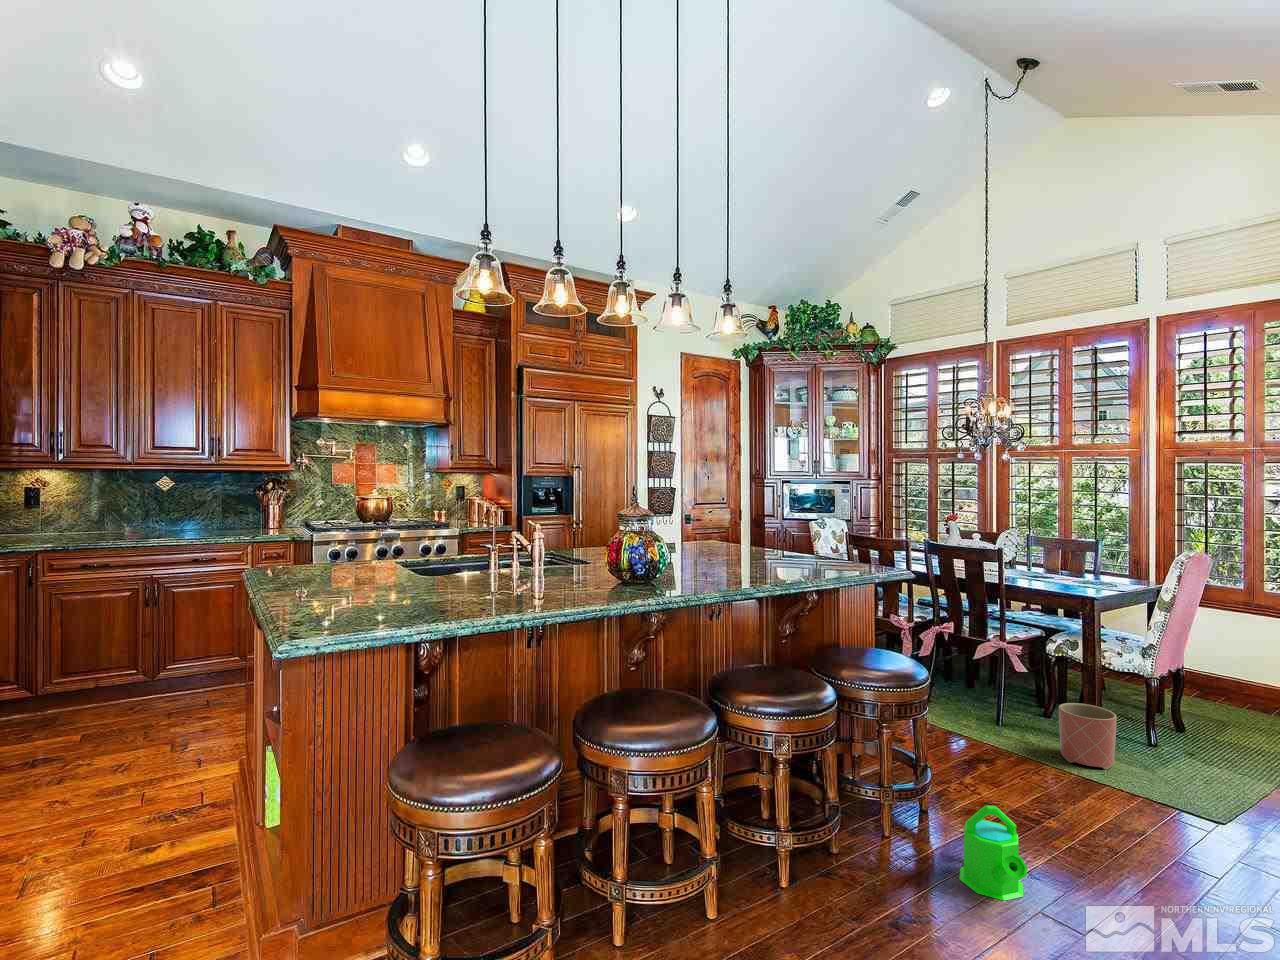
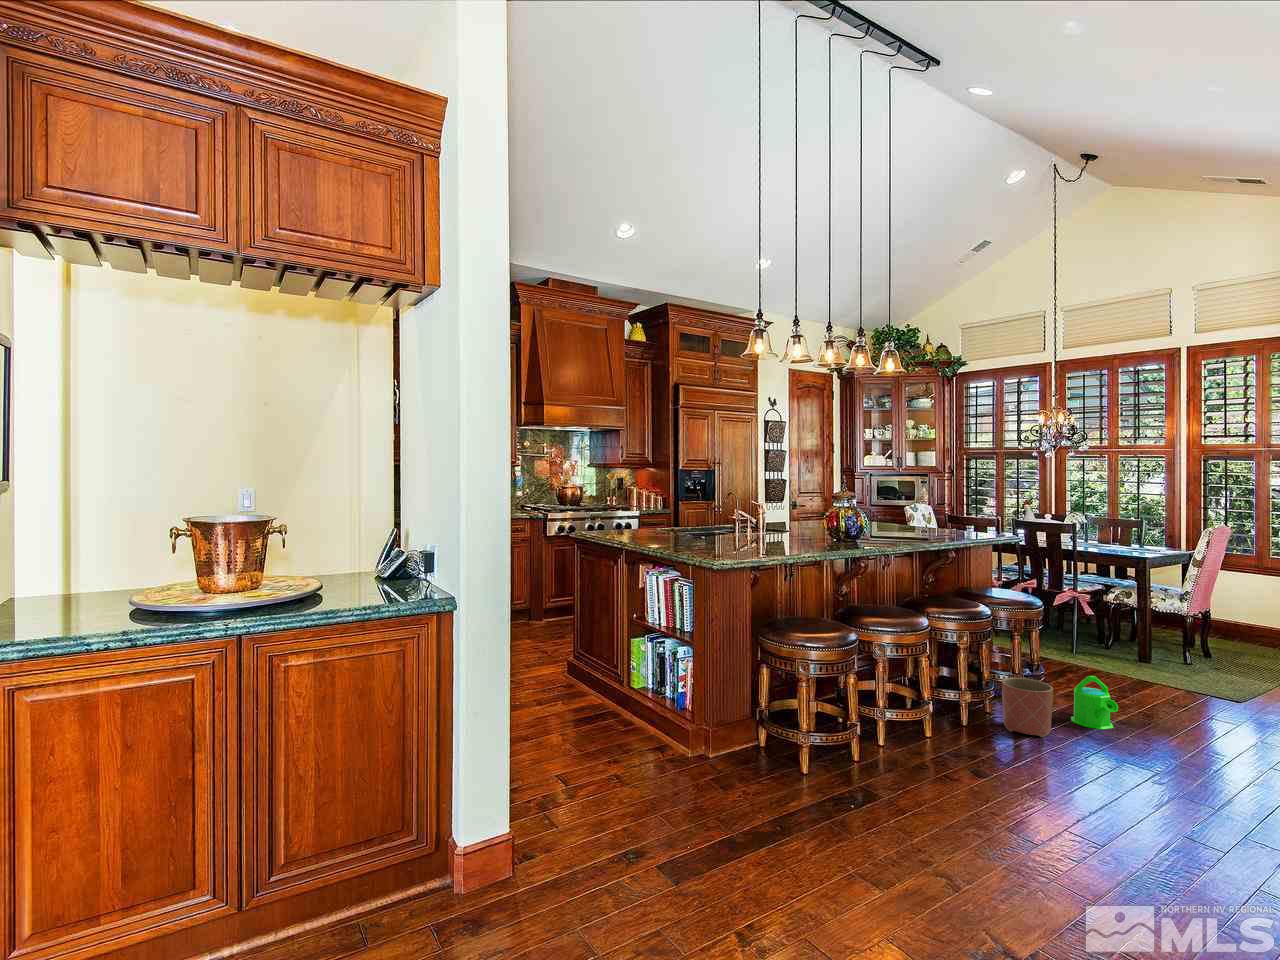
planter: present [1059,703,1117,770] -> present [1002,678,1053,737]

